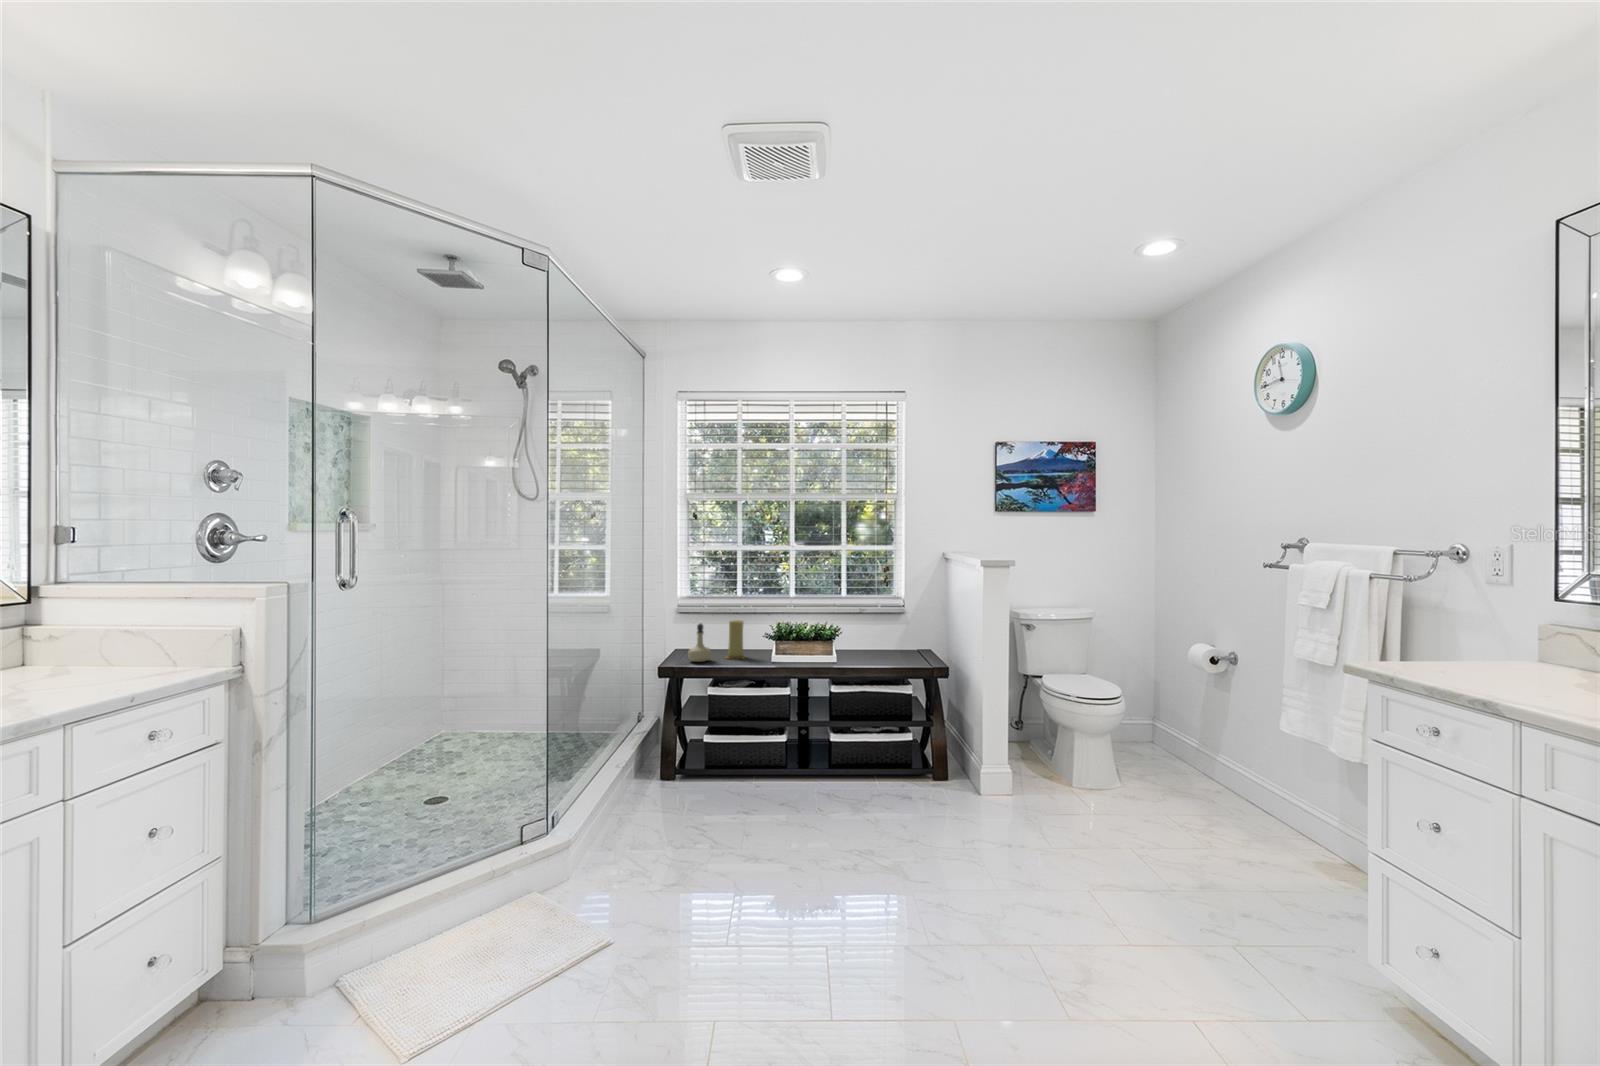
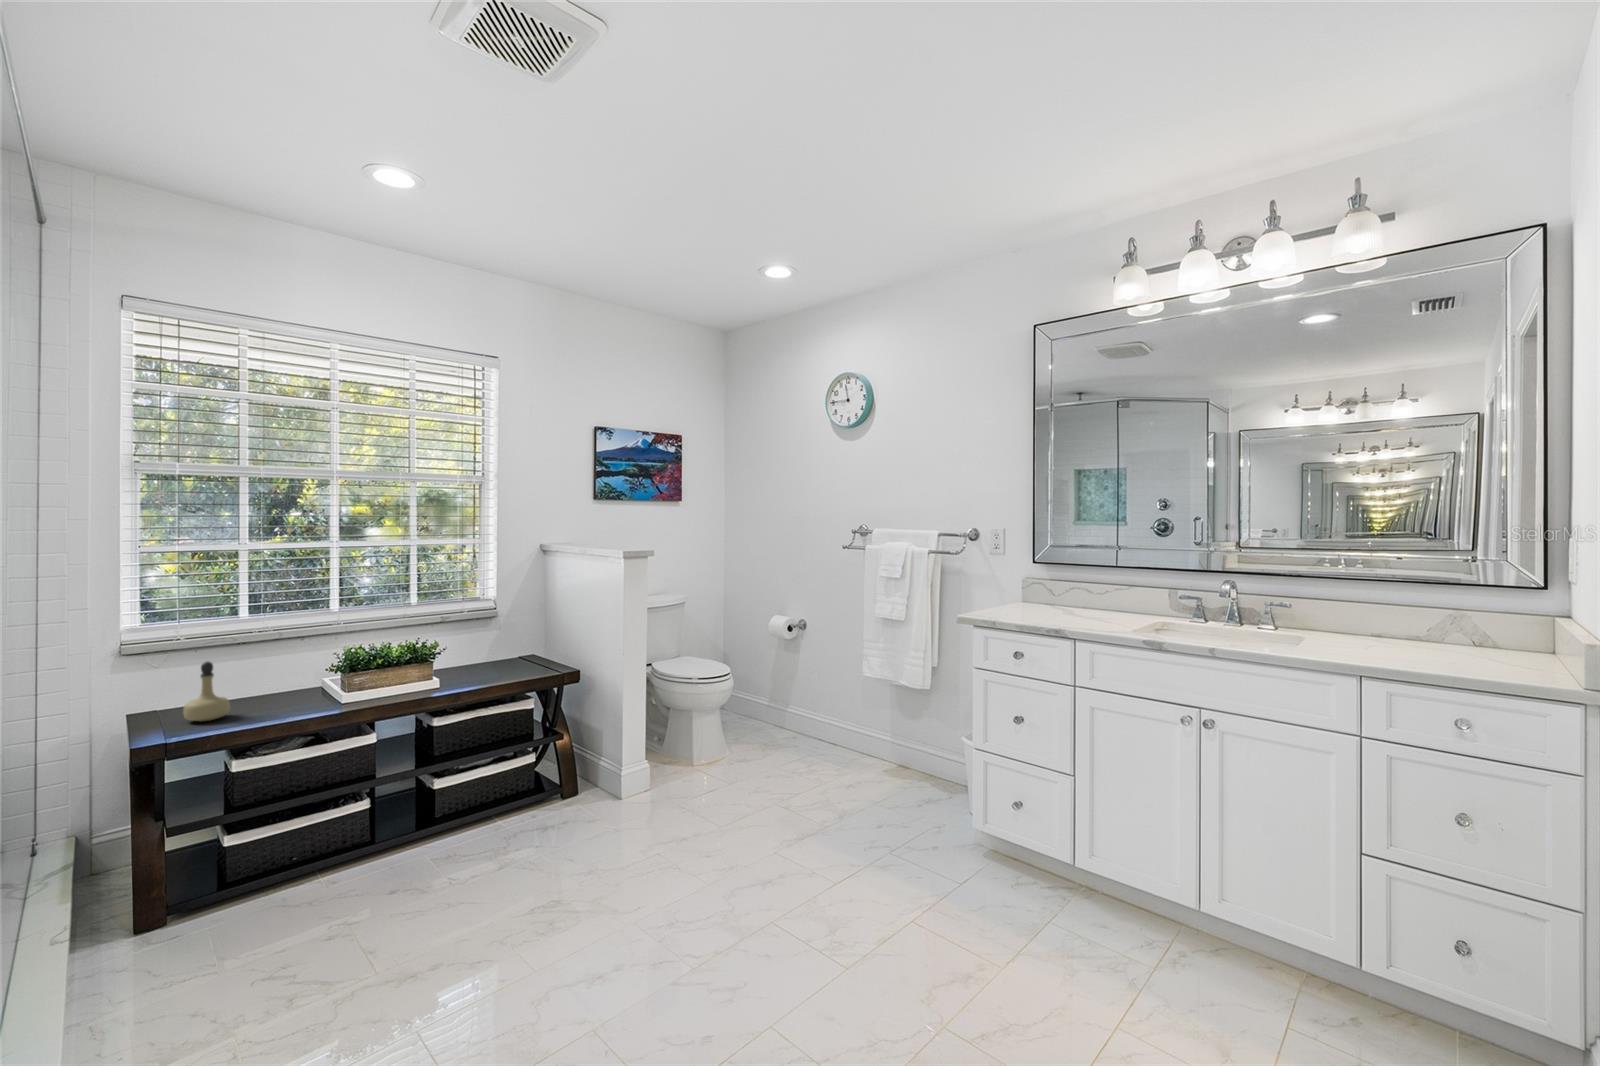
candle: present [726,620,745,659] -> none [247,649,285,708]

